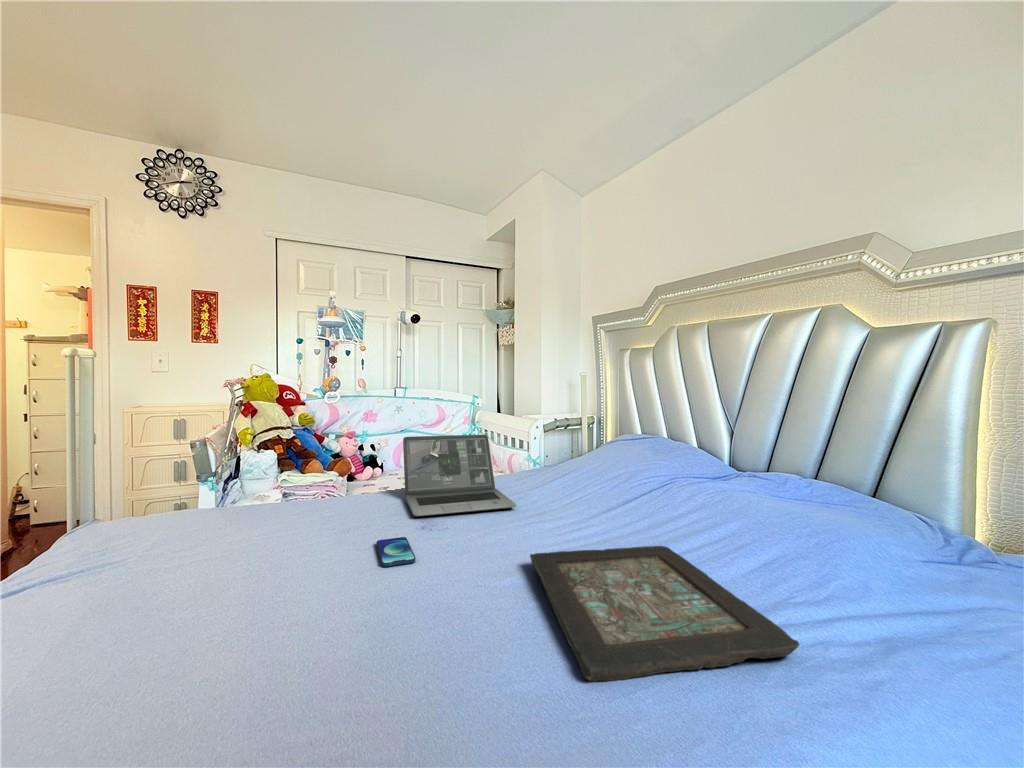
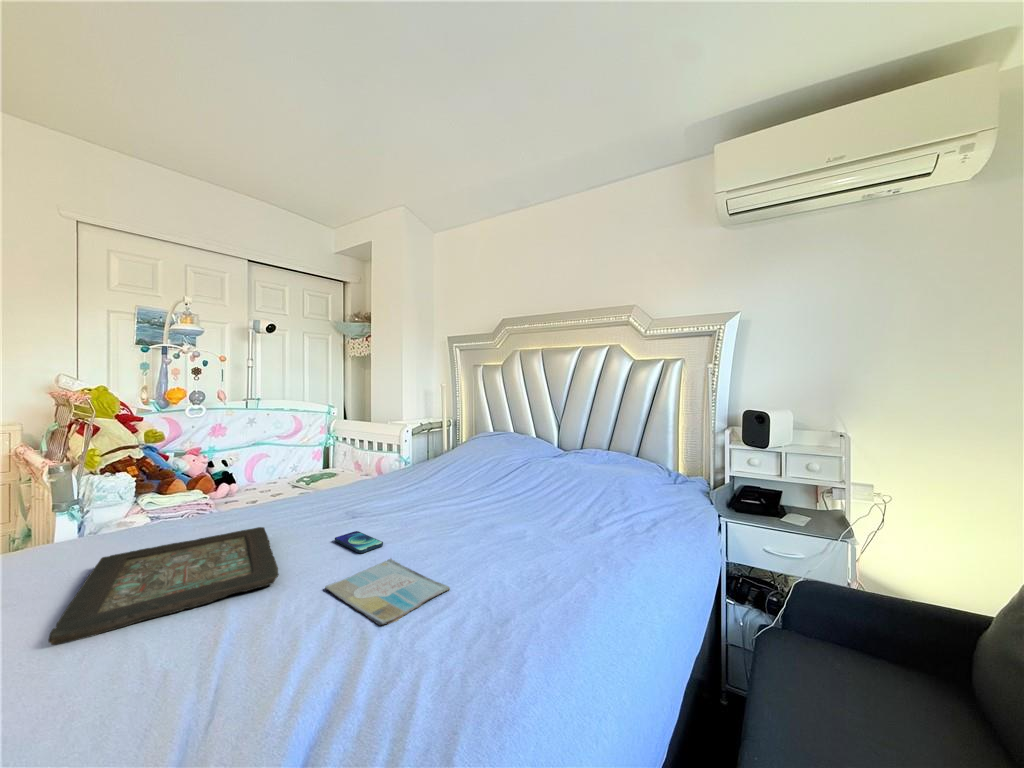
laptop: present [403,435,516,517] -> none [307,441,425,516]
decorative tray: present [530,546,799,682] -> present [48,527,279,645]
book: none [293,582,425,687] -> present [325,559,450,626]

